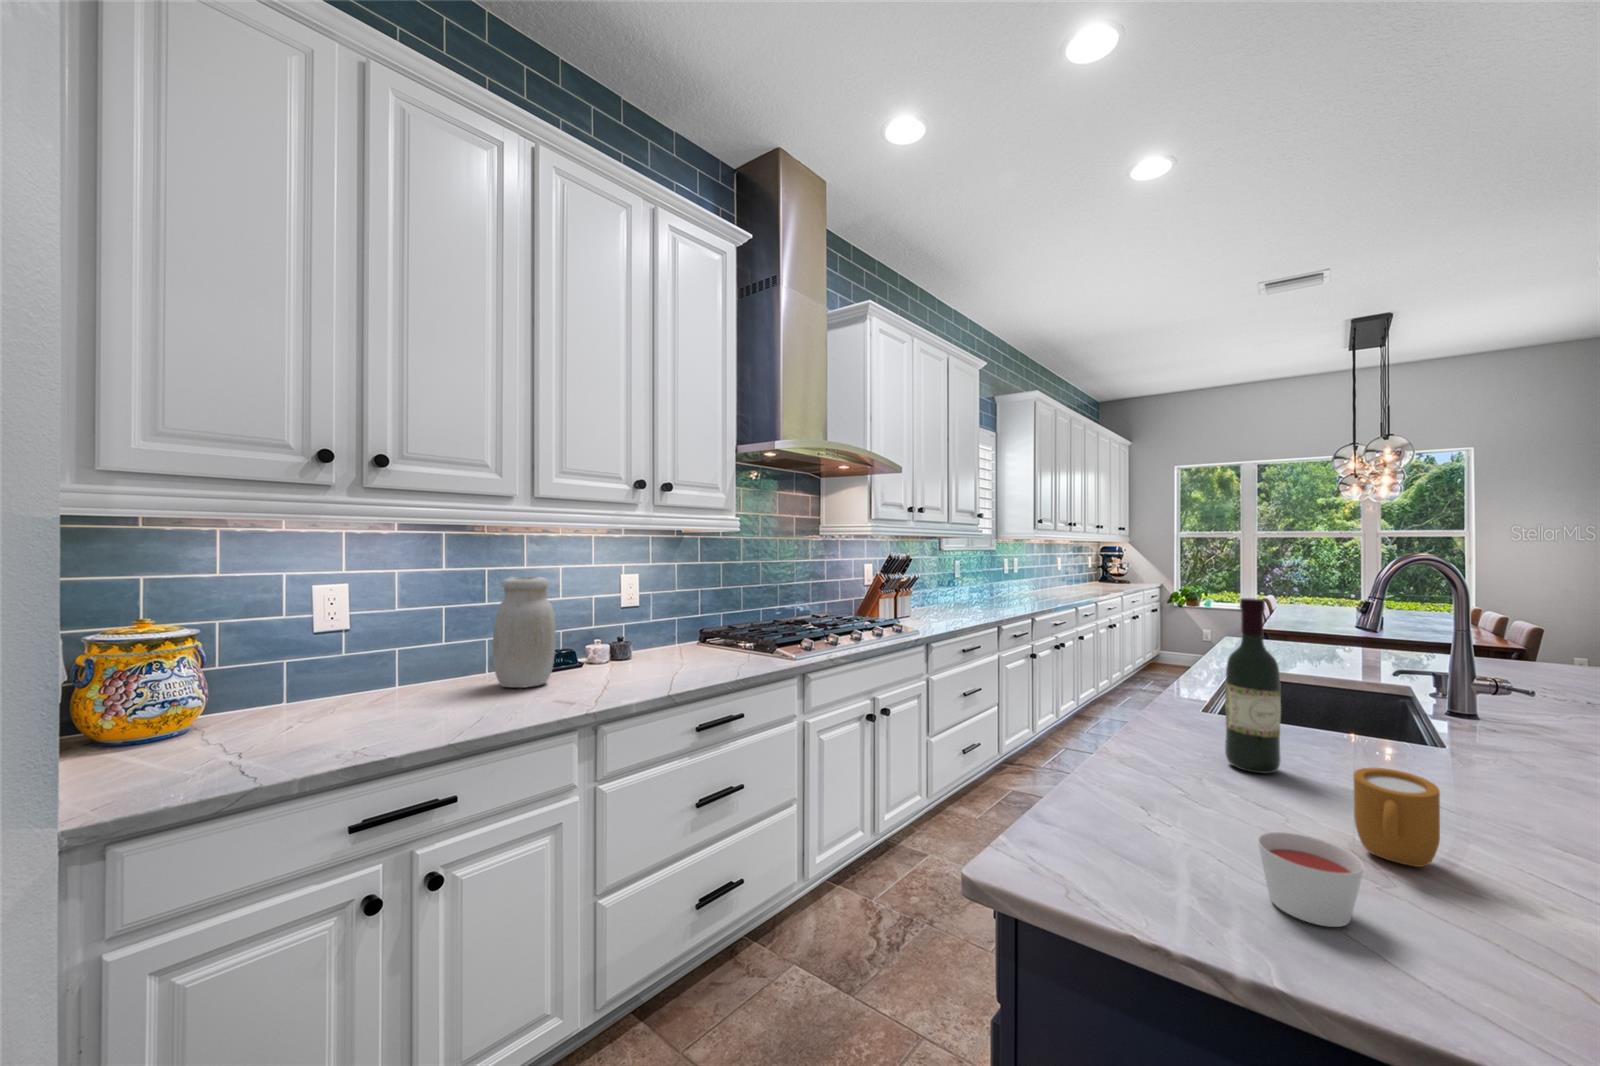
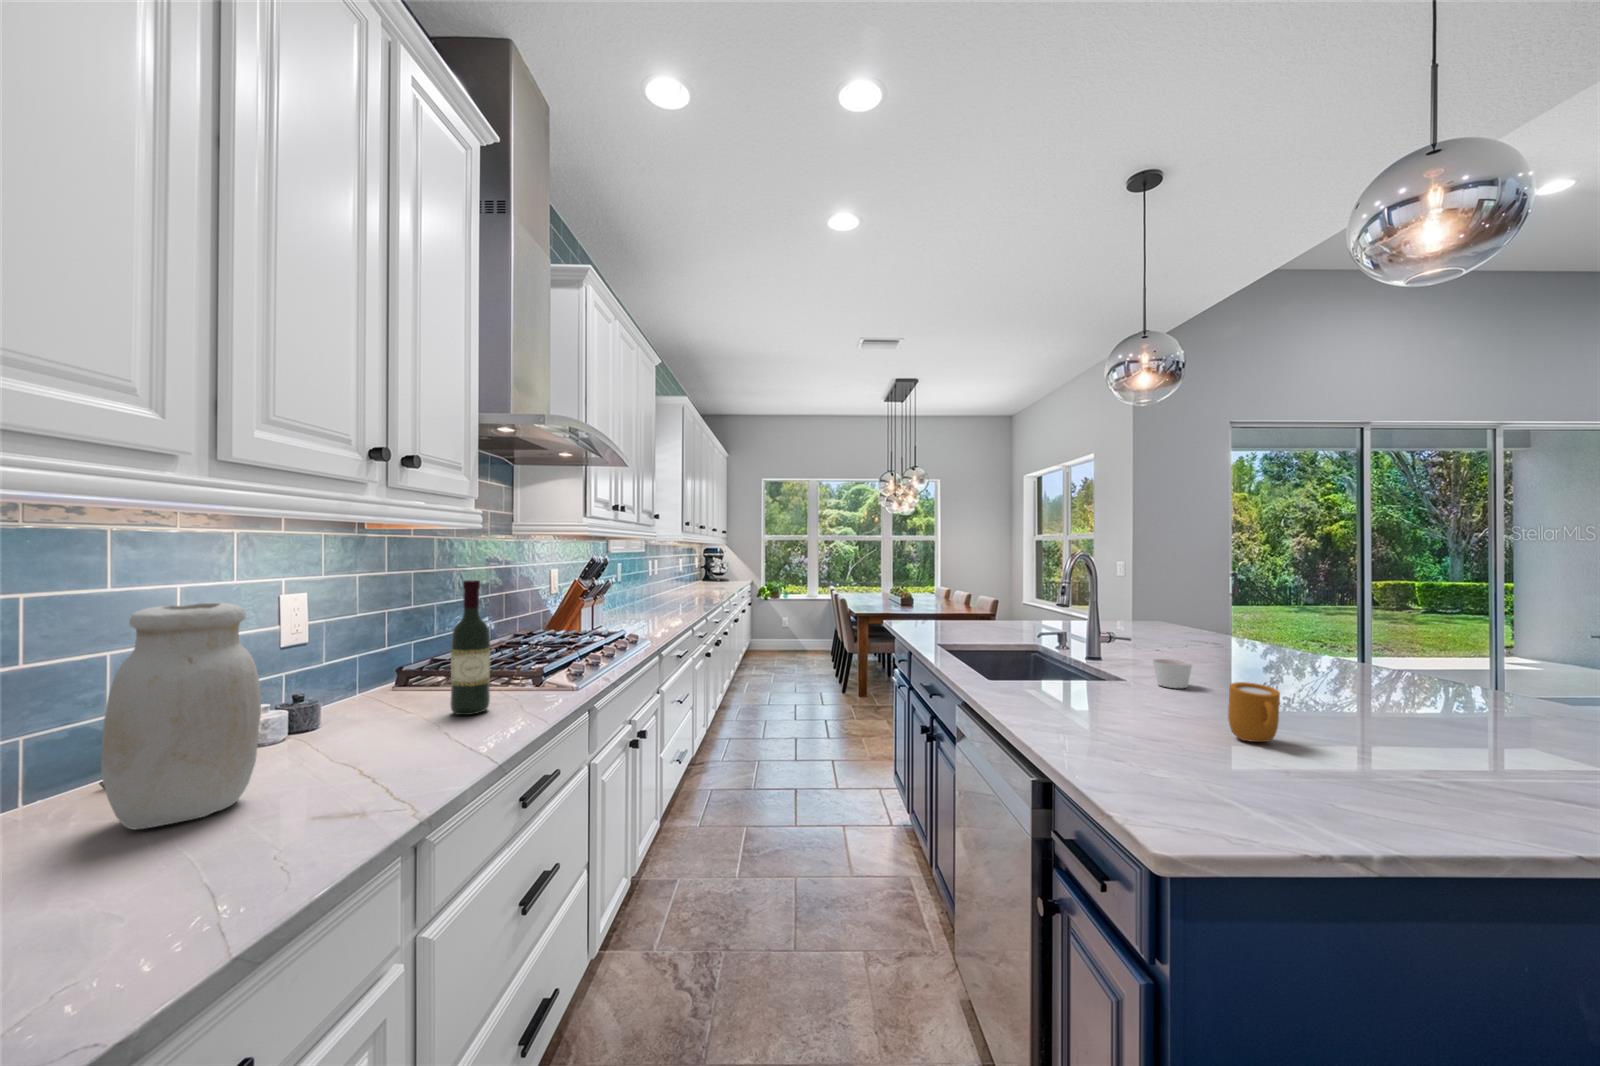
wine bottle: present [1225,598,1281,773] -> present [450,580,490,715]
candle: present [1258,832,1364,927] -> present [1153,659,1192,688]

